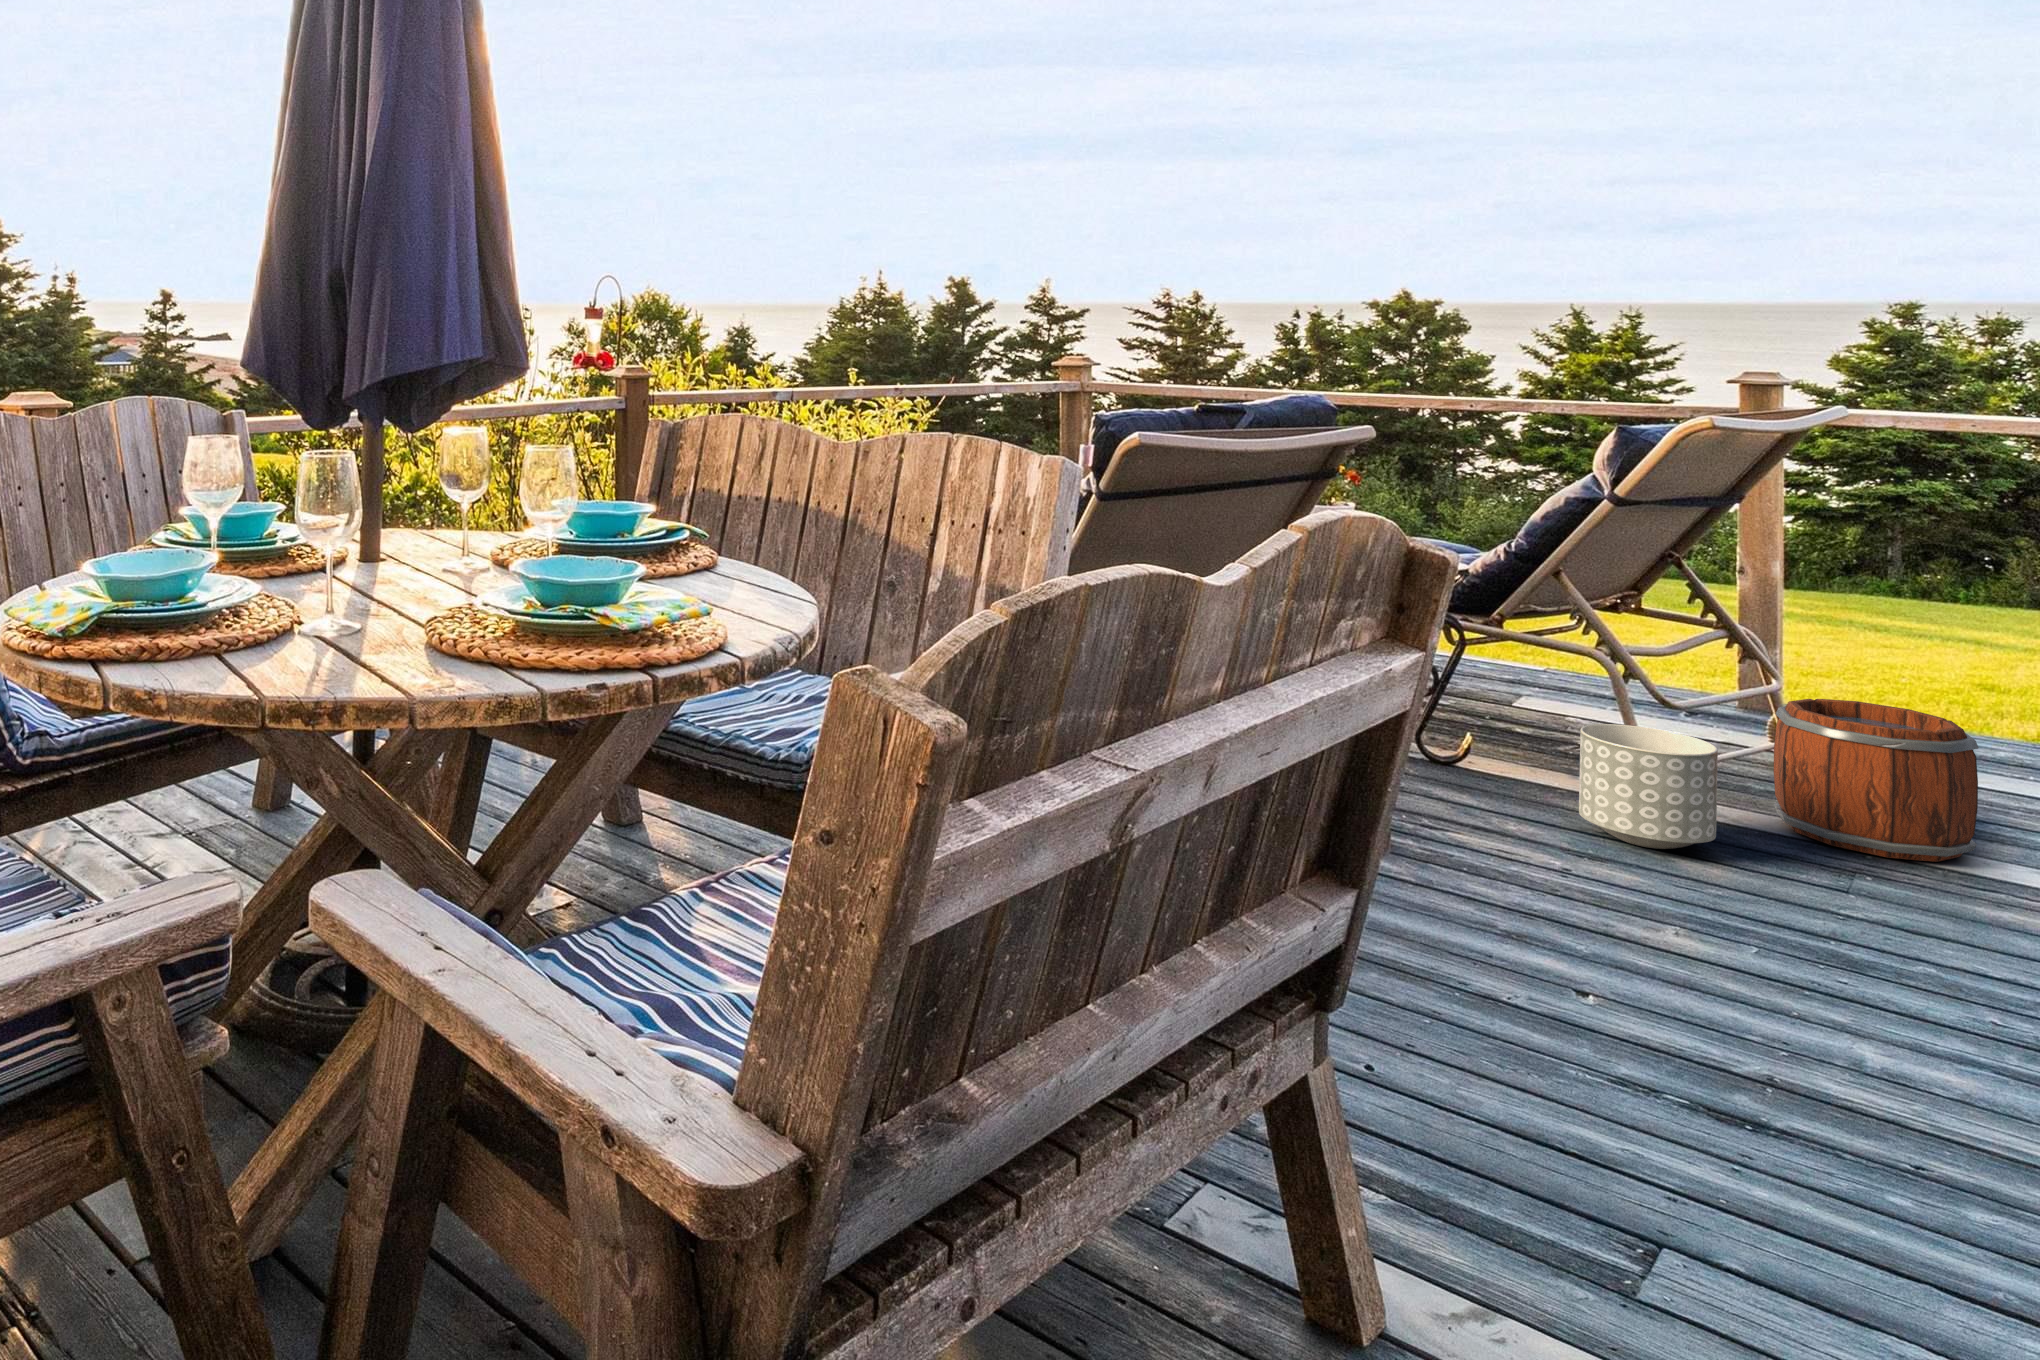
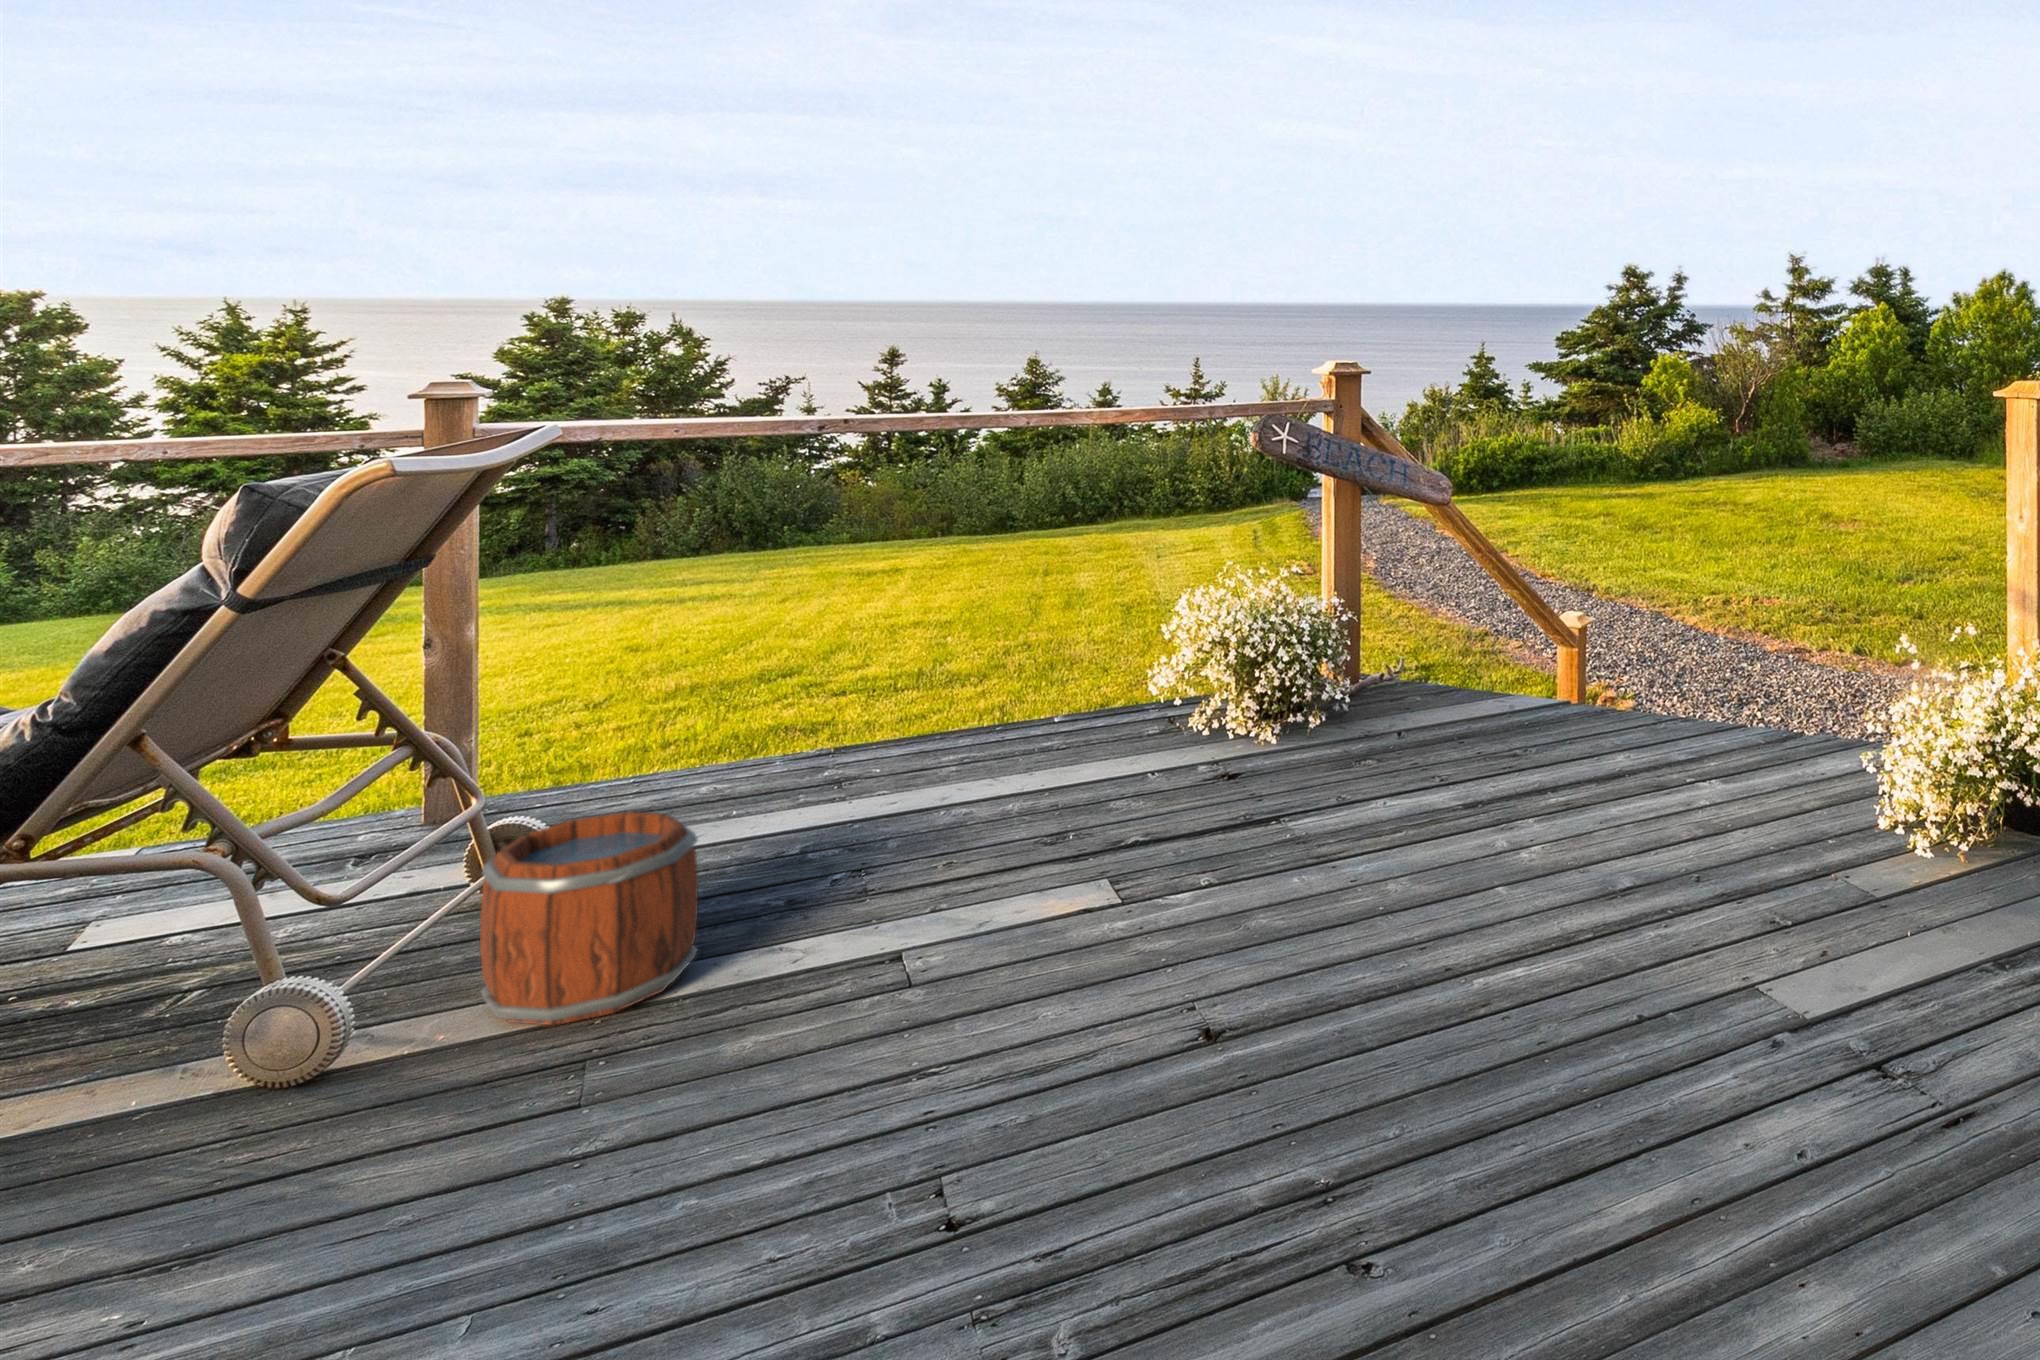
planter: present [1579,724,1718,849] -> none [189,969,409,1186]

